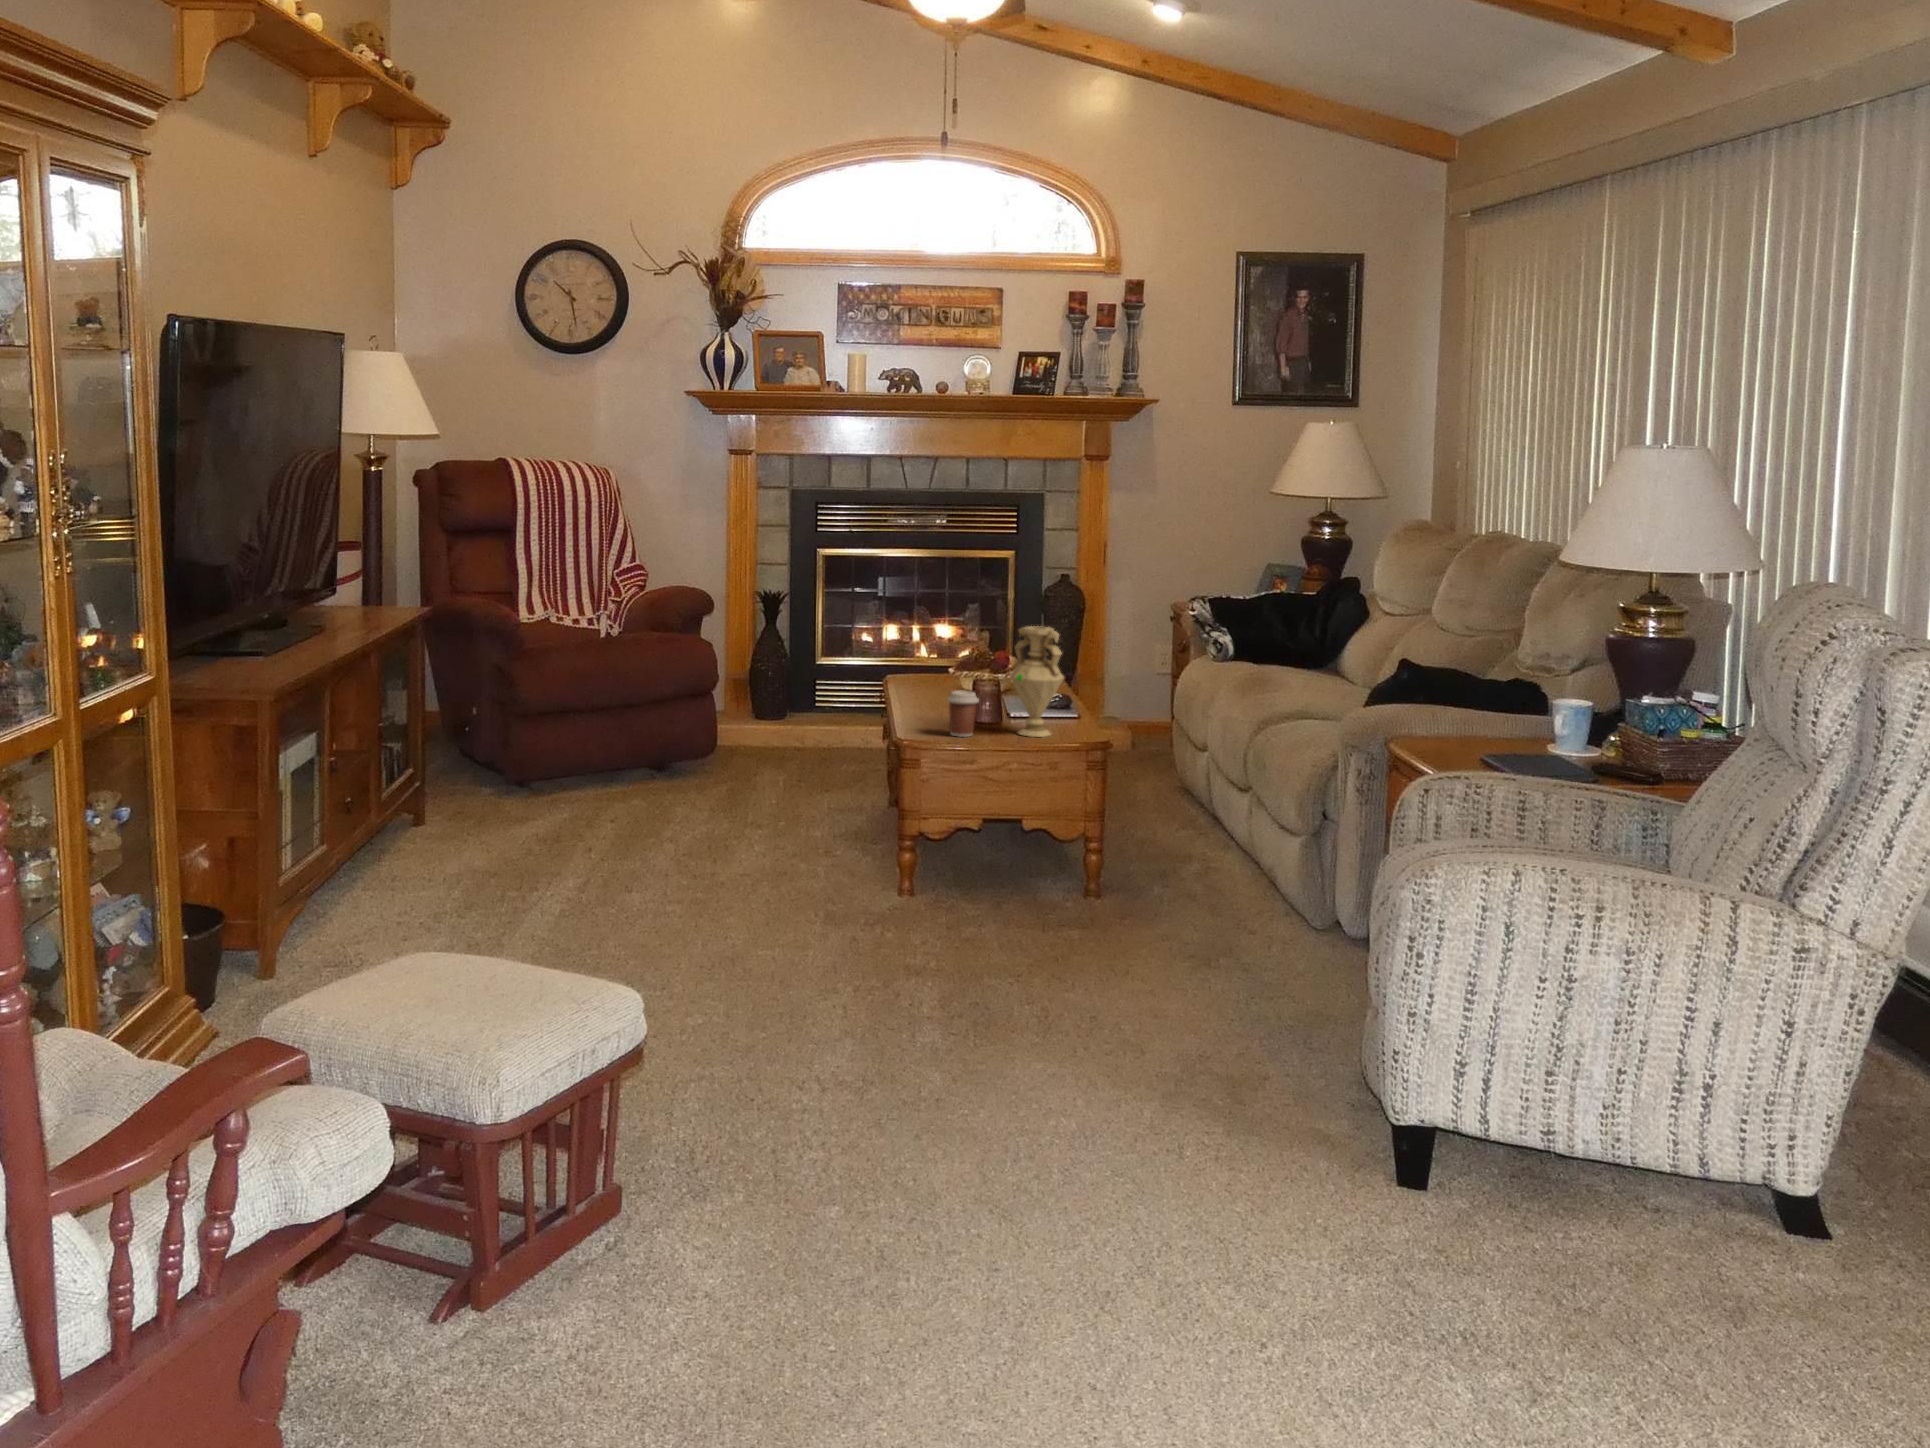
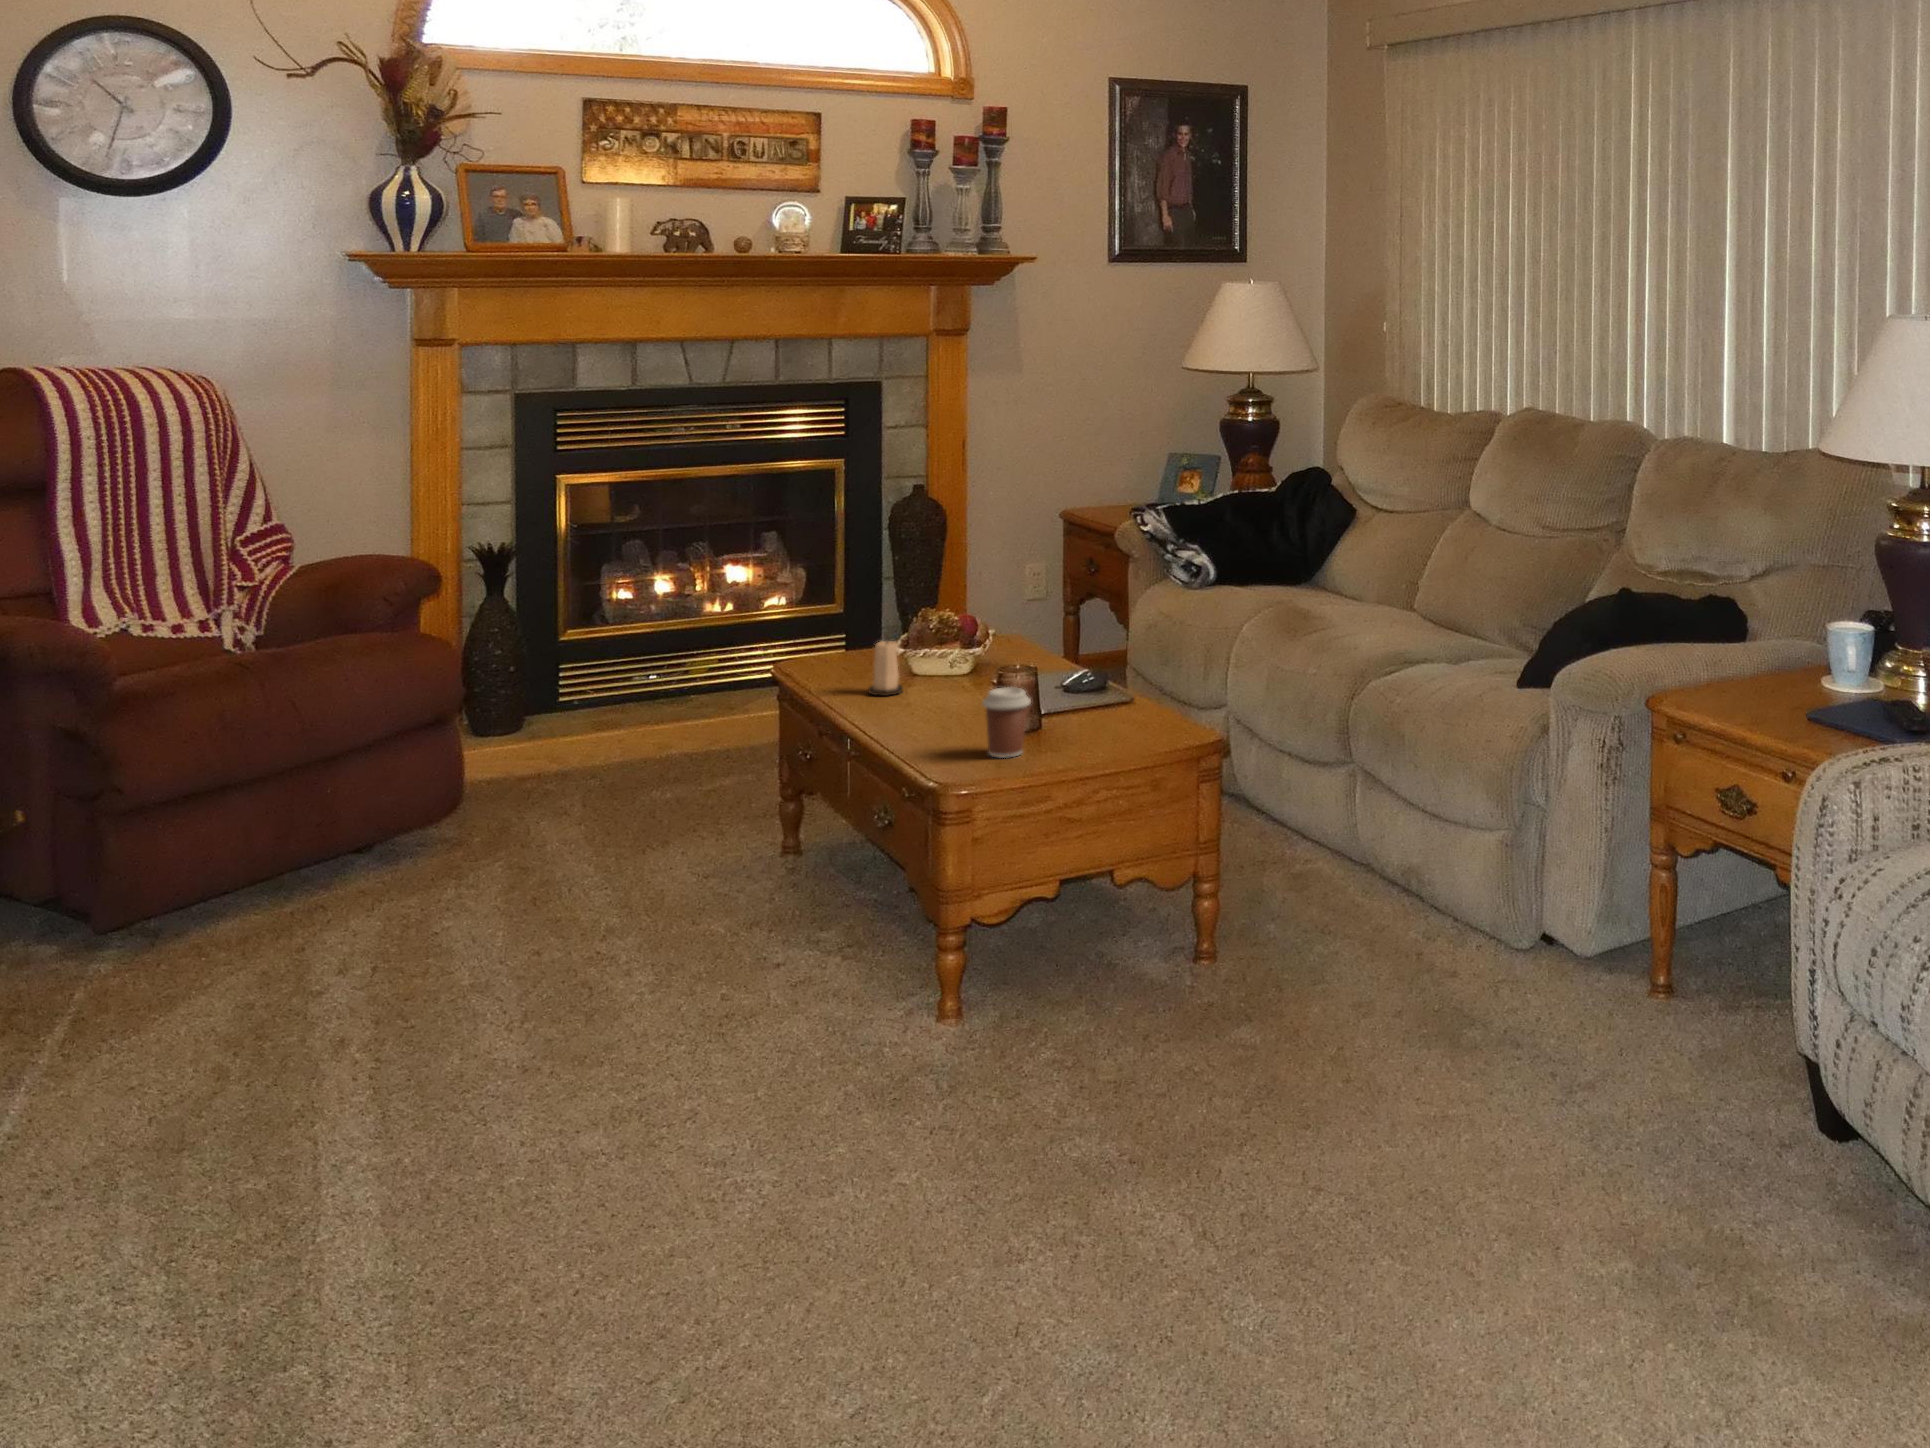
vase: present [1010,626,1064,737] -> none [1065,582,1144,741]
candle: none [923,661,946,701] -> present [868,640,903,696]

